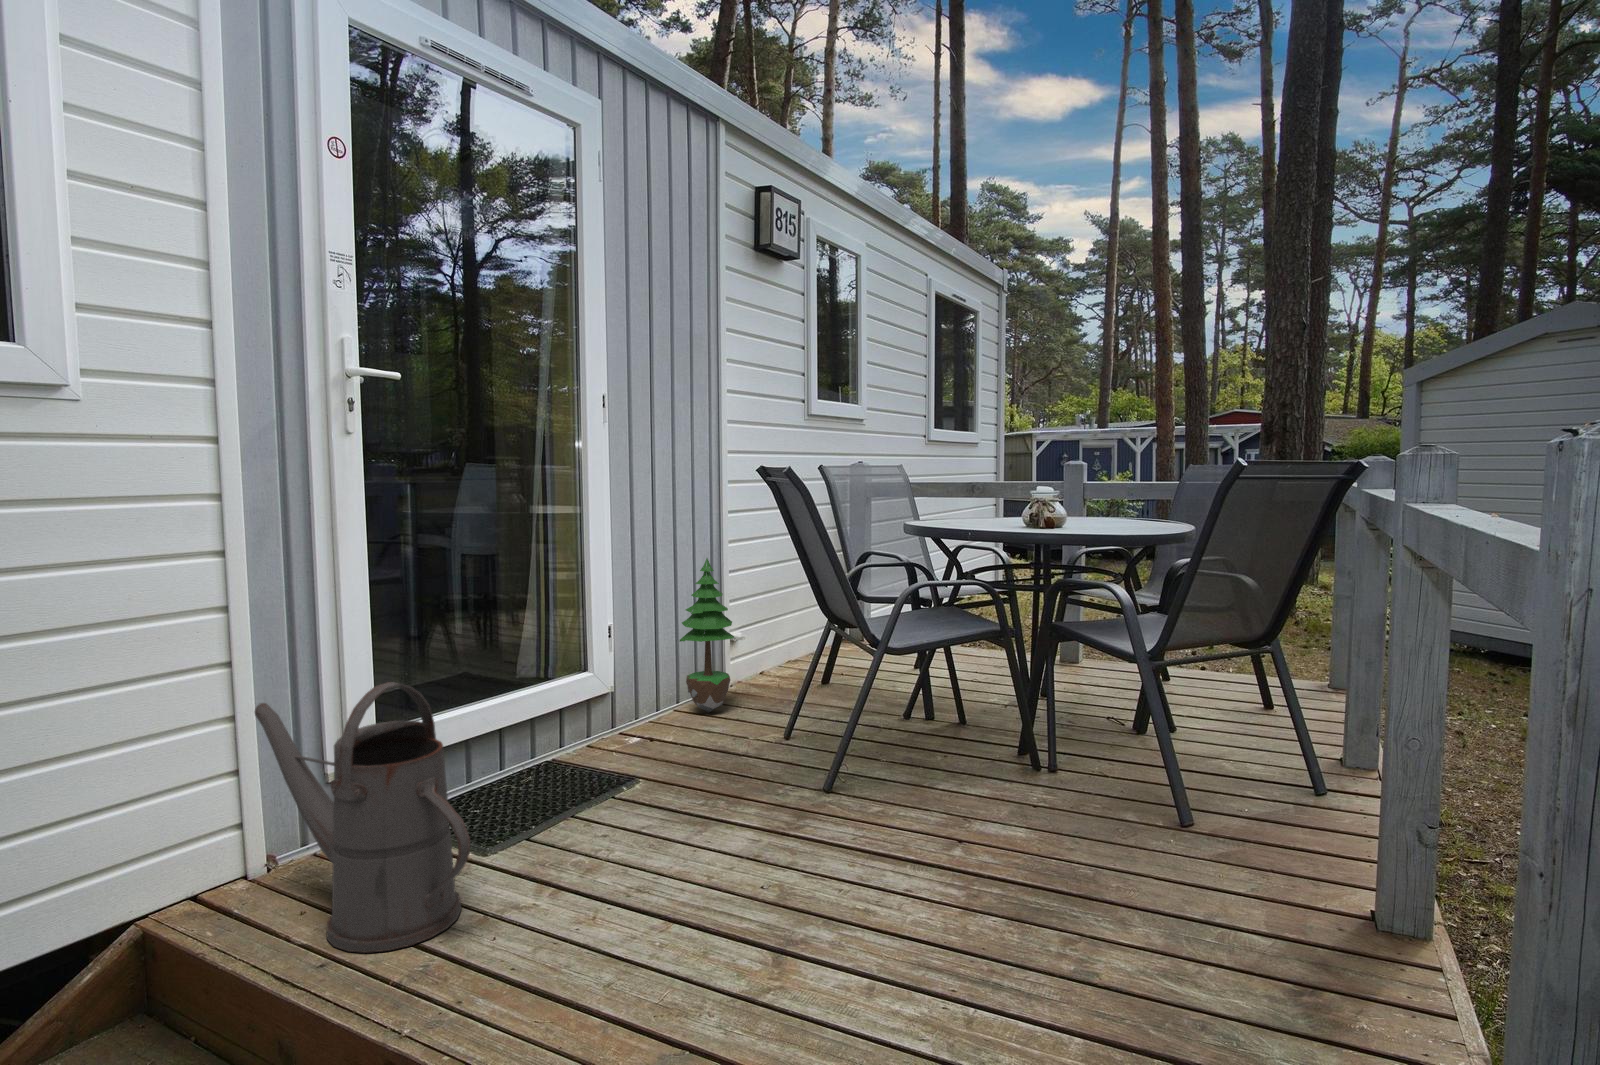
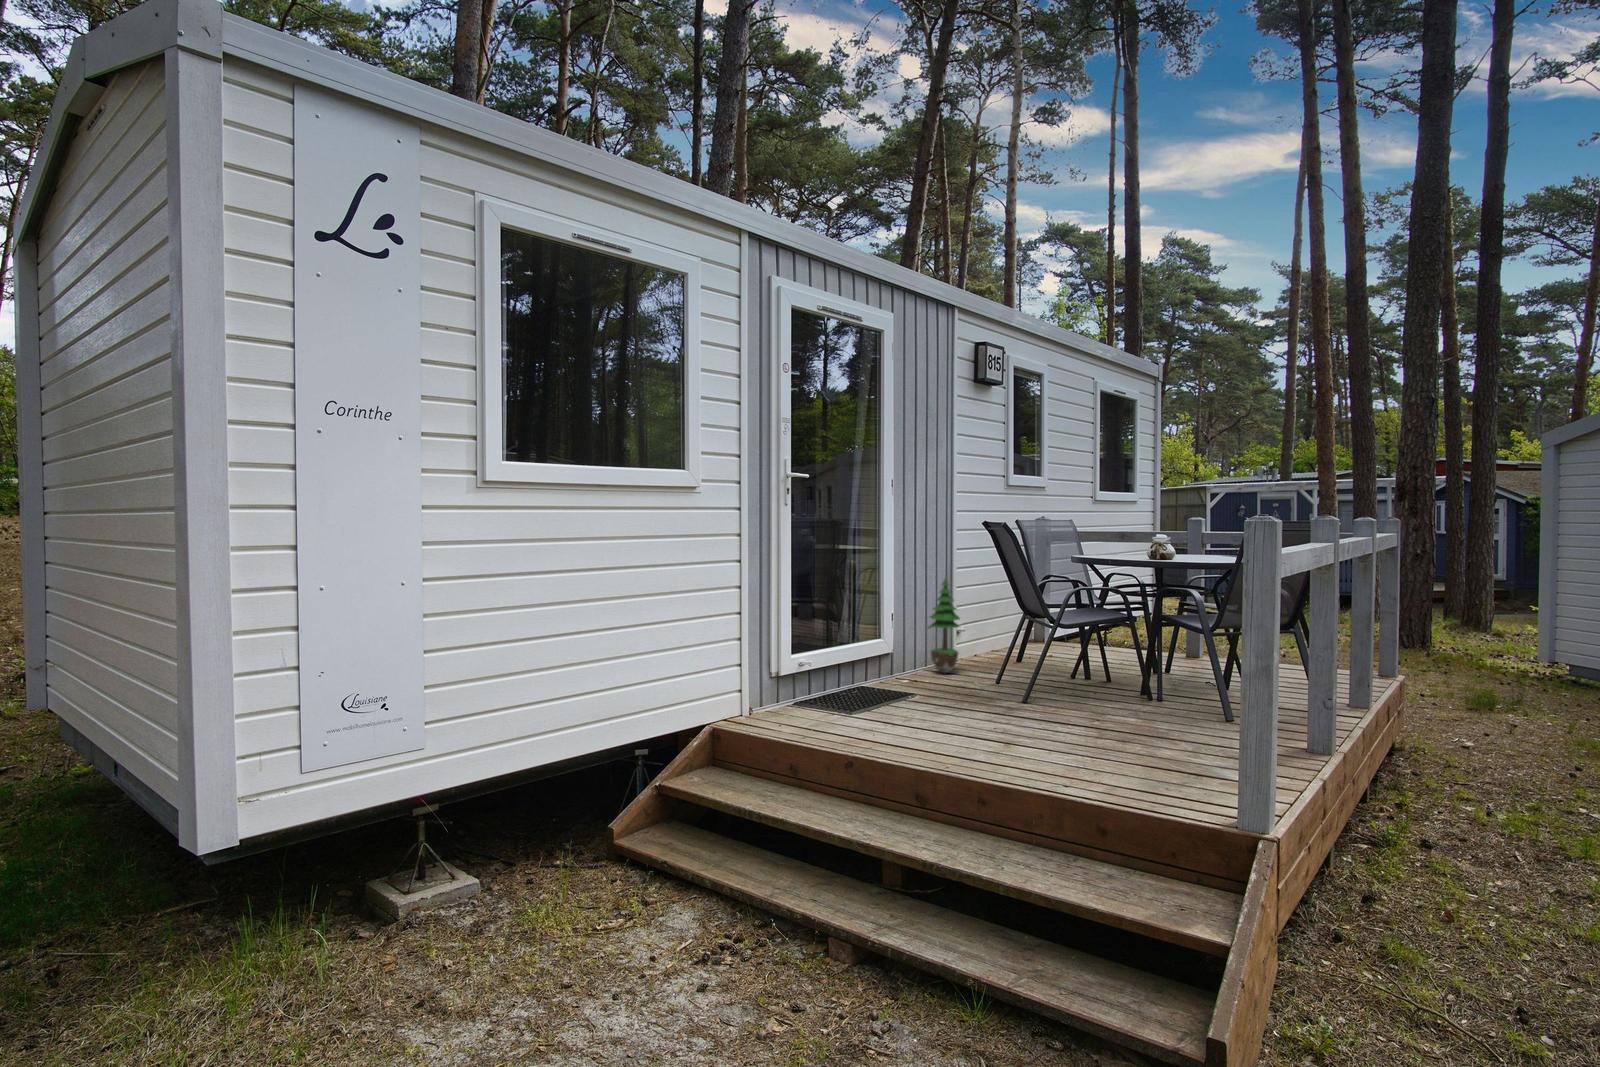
watering can: present [255,682,470,953] -> none [759,619,869,733]

